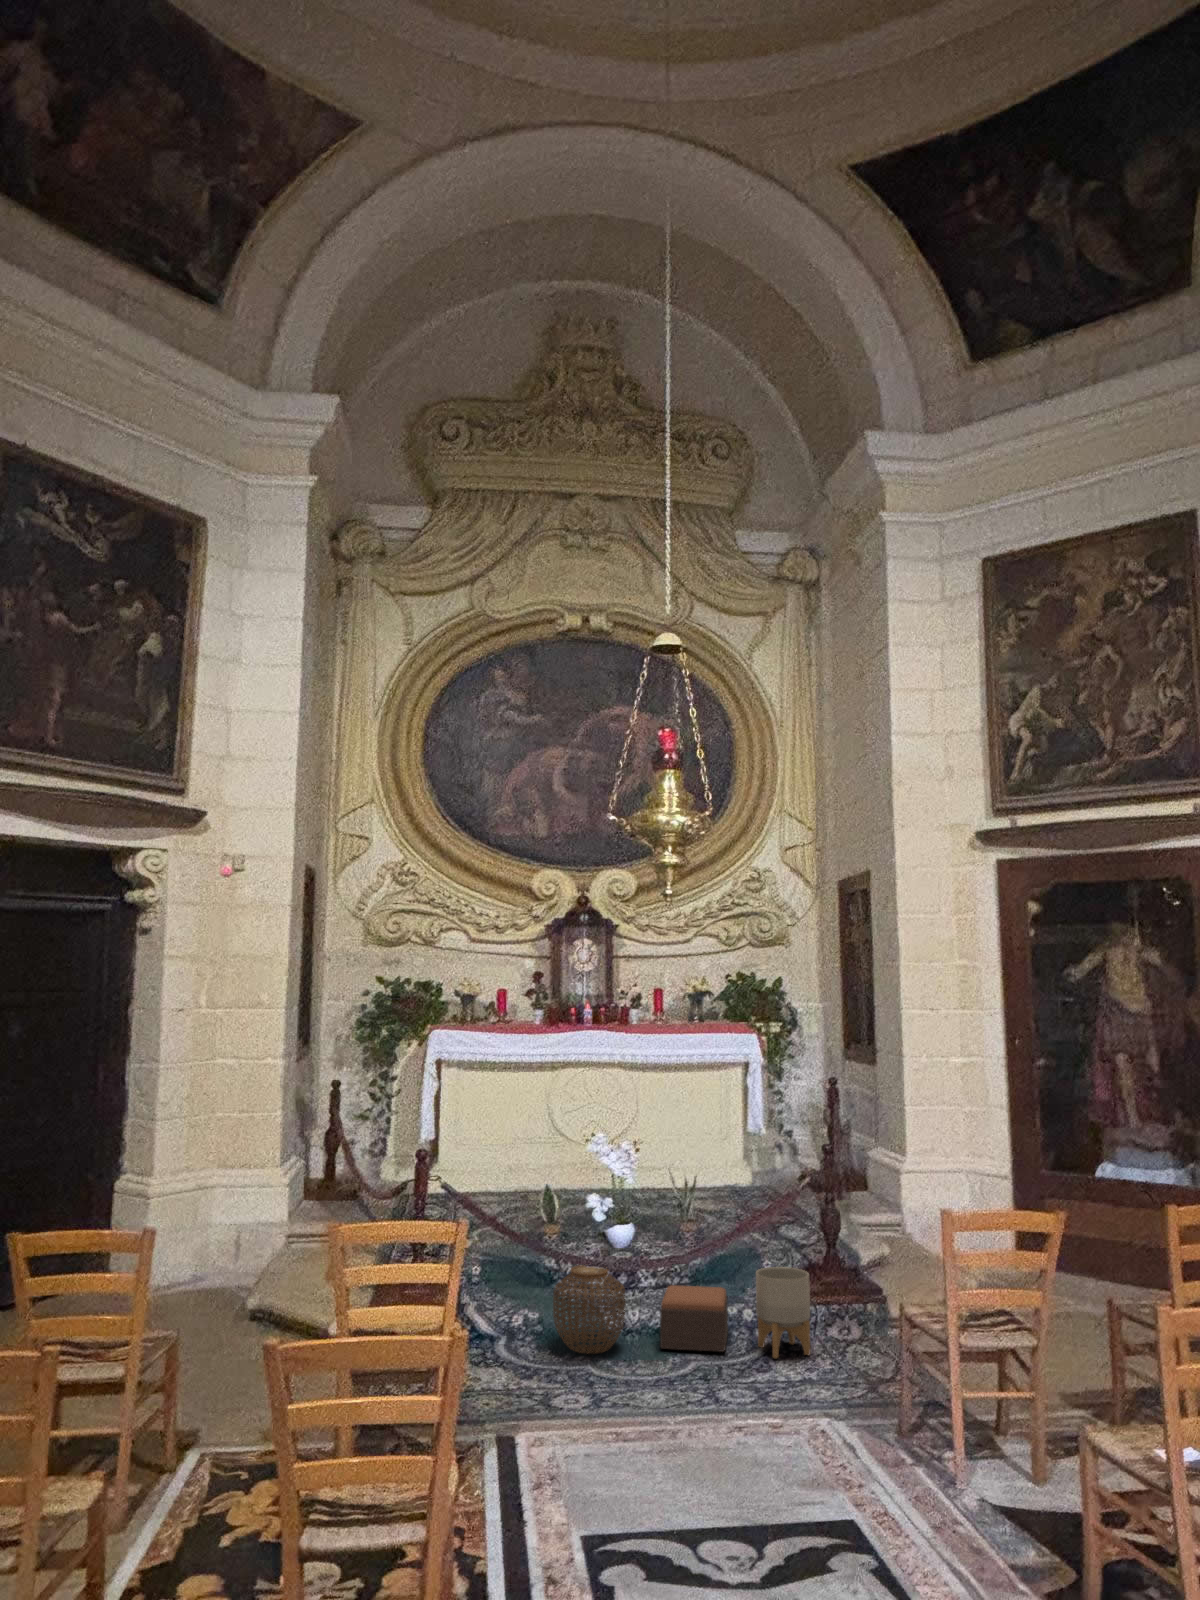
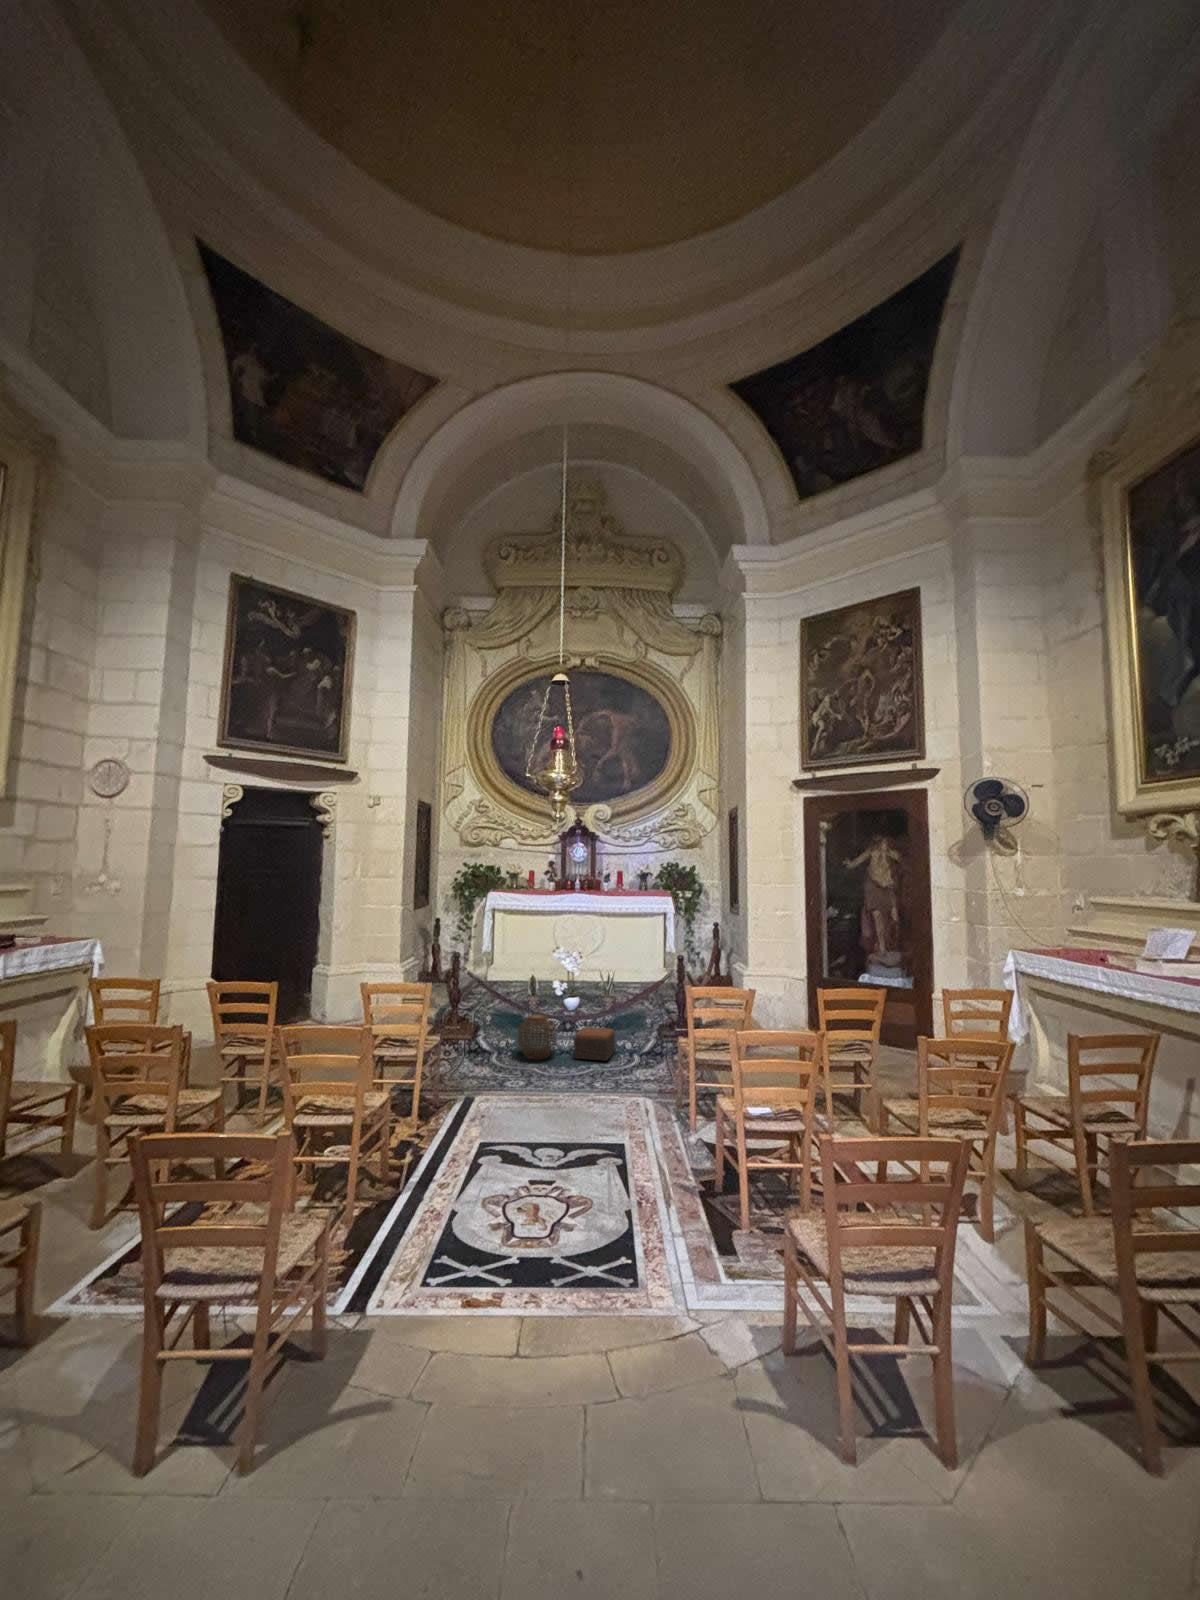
planter: present [756,1267,810,1358] -> none [626,1018,654,1065]

